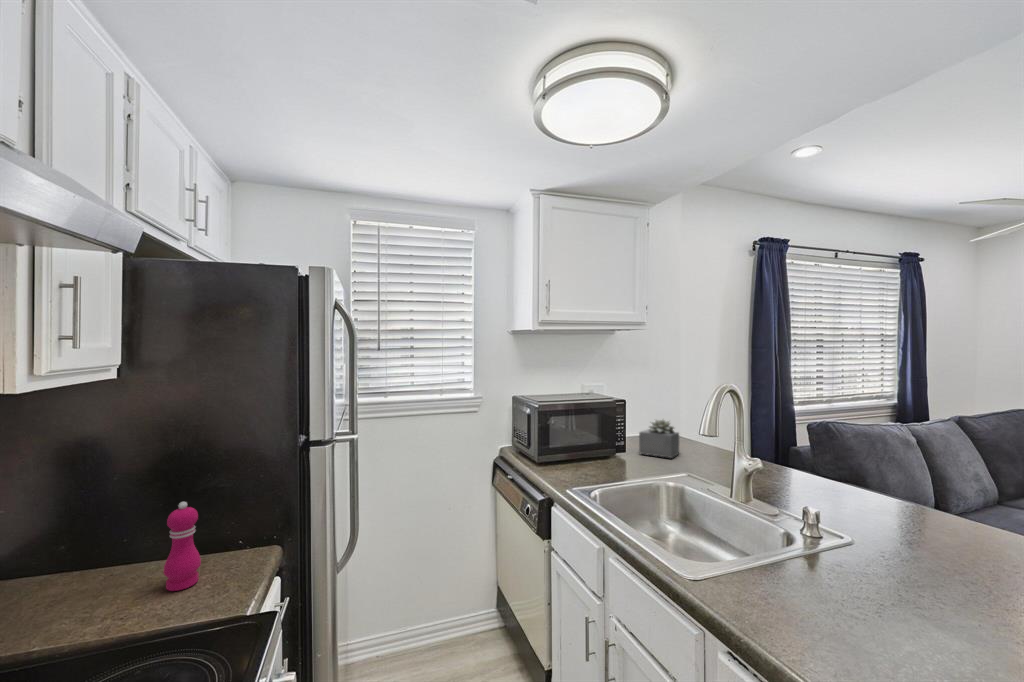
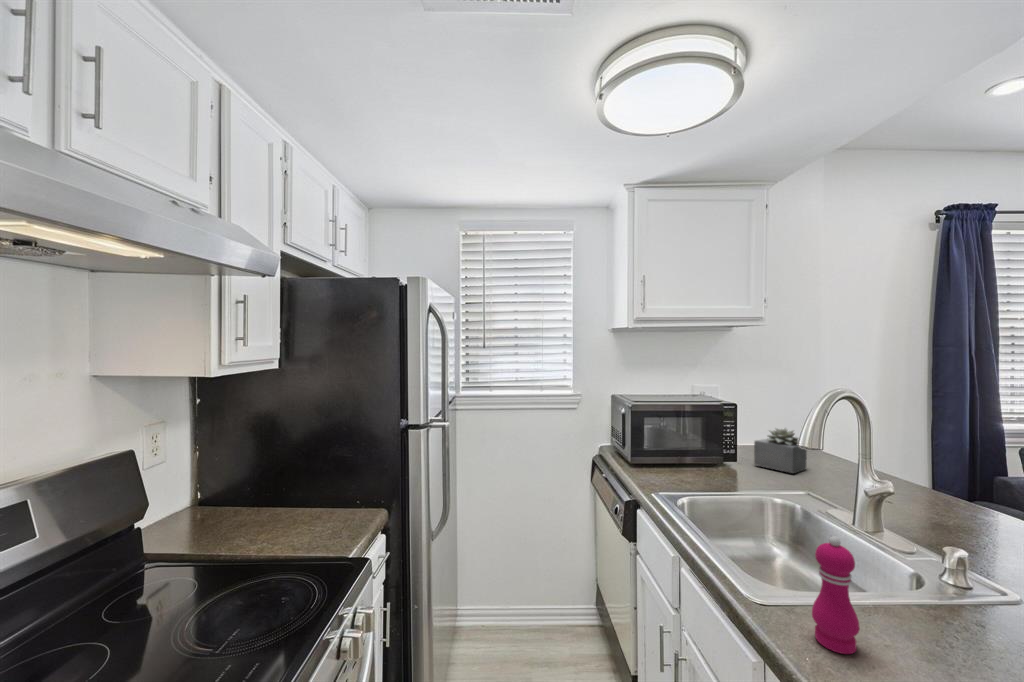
pepper mill: present [164,502,201,591] -> present [812,536,860,654]

